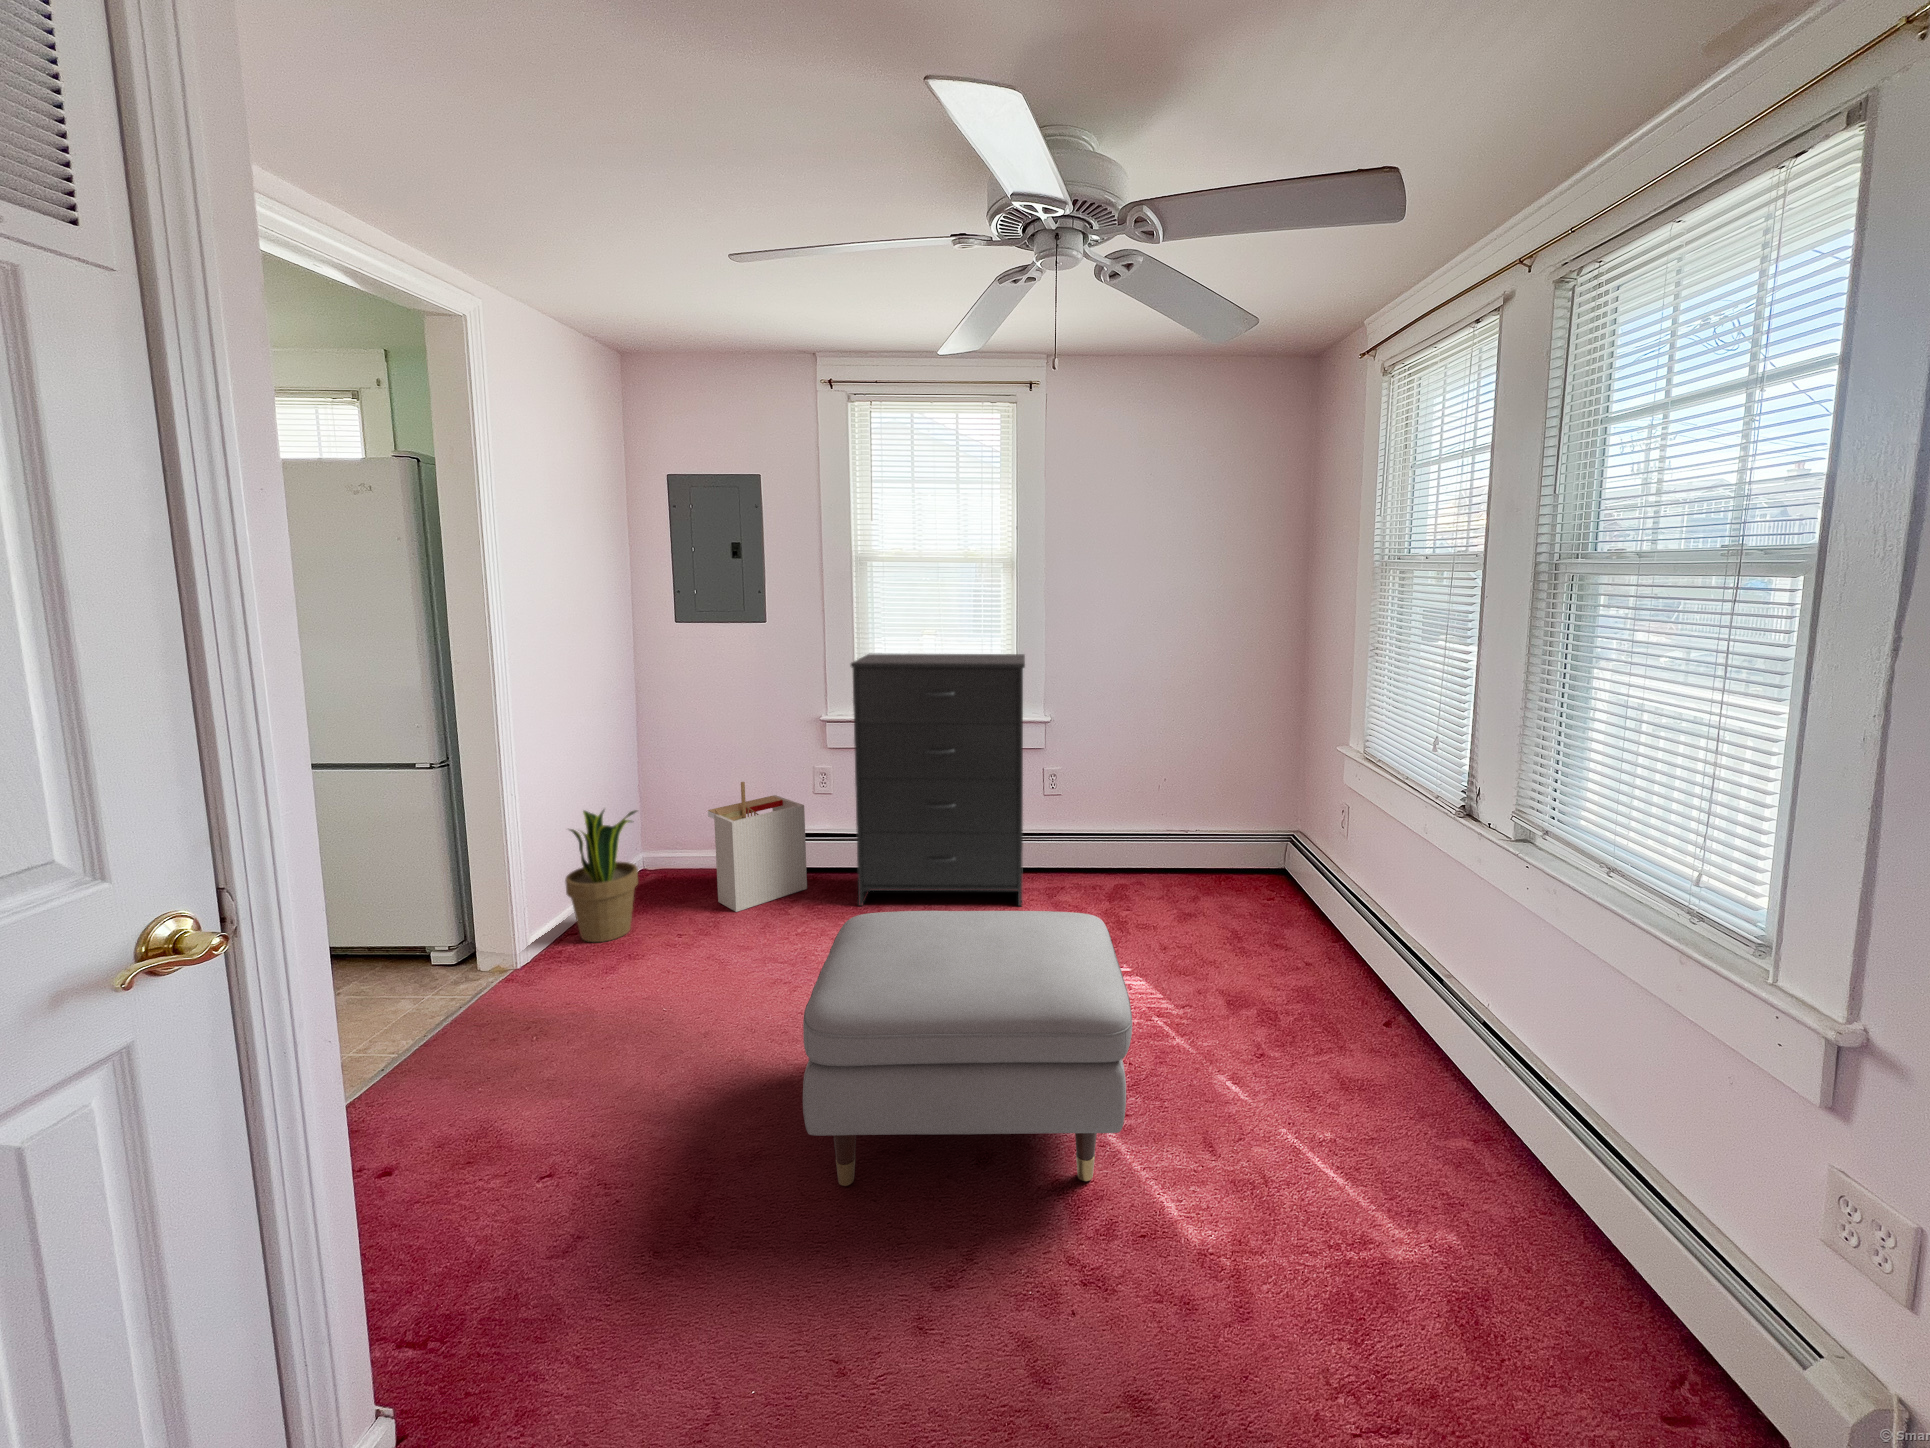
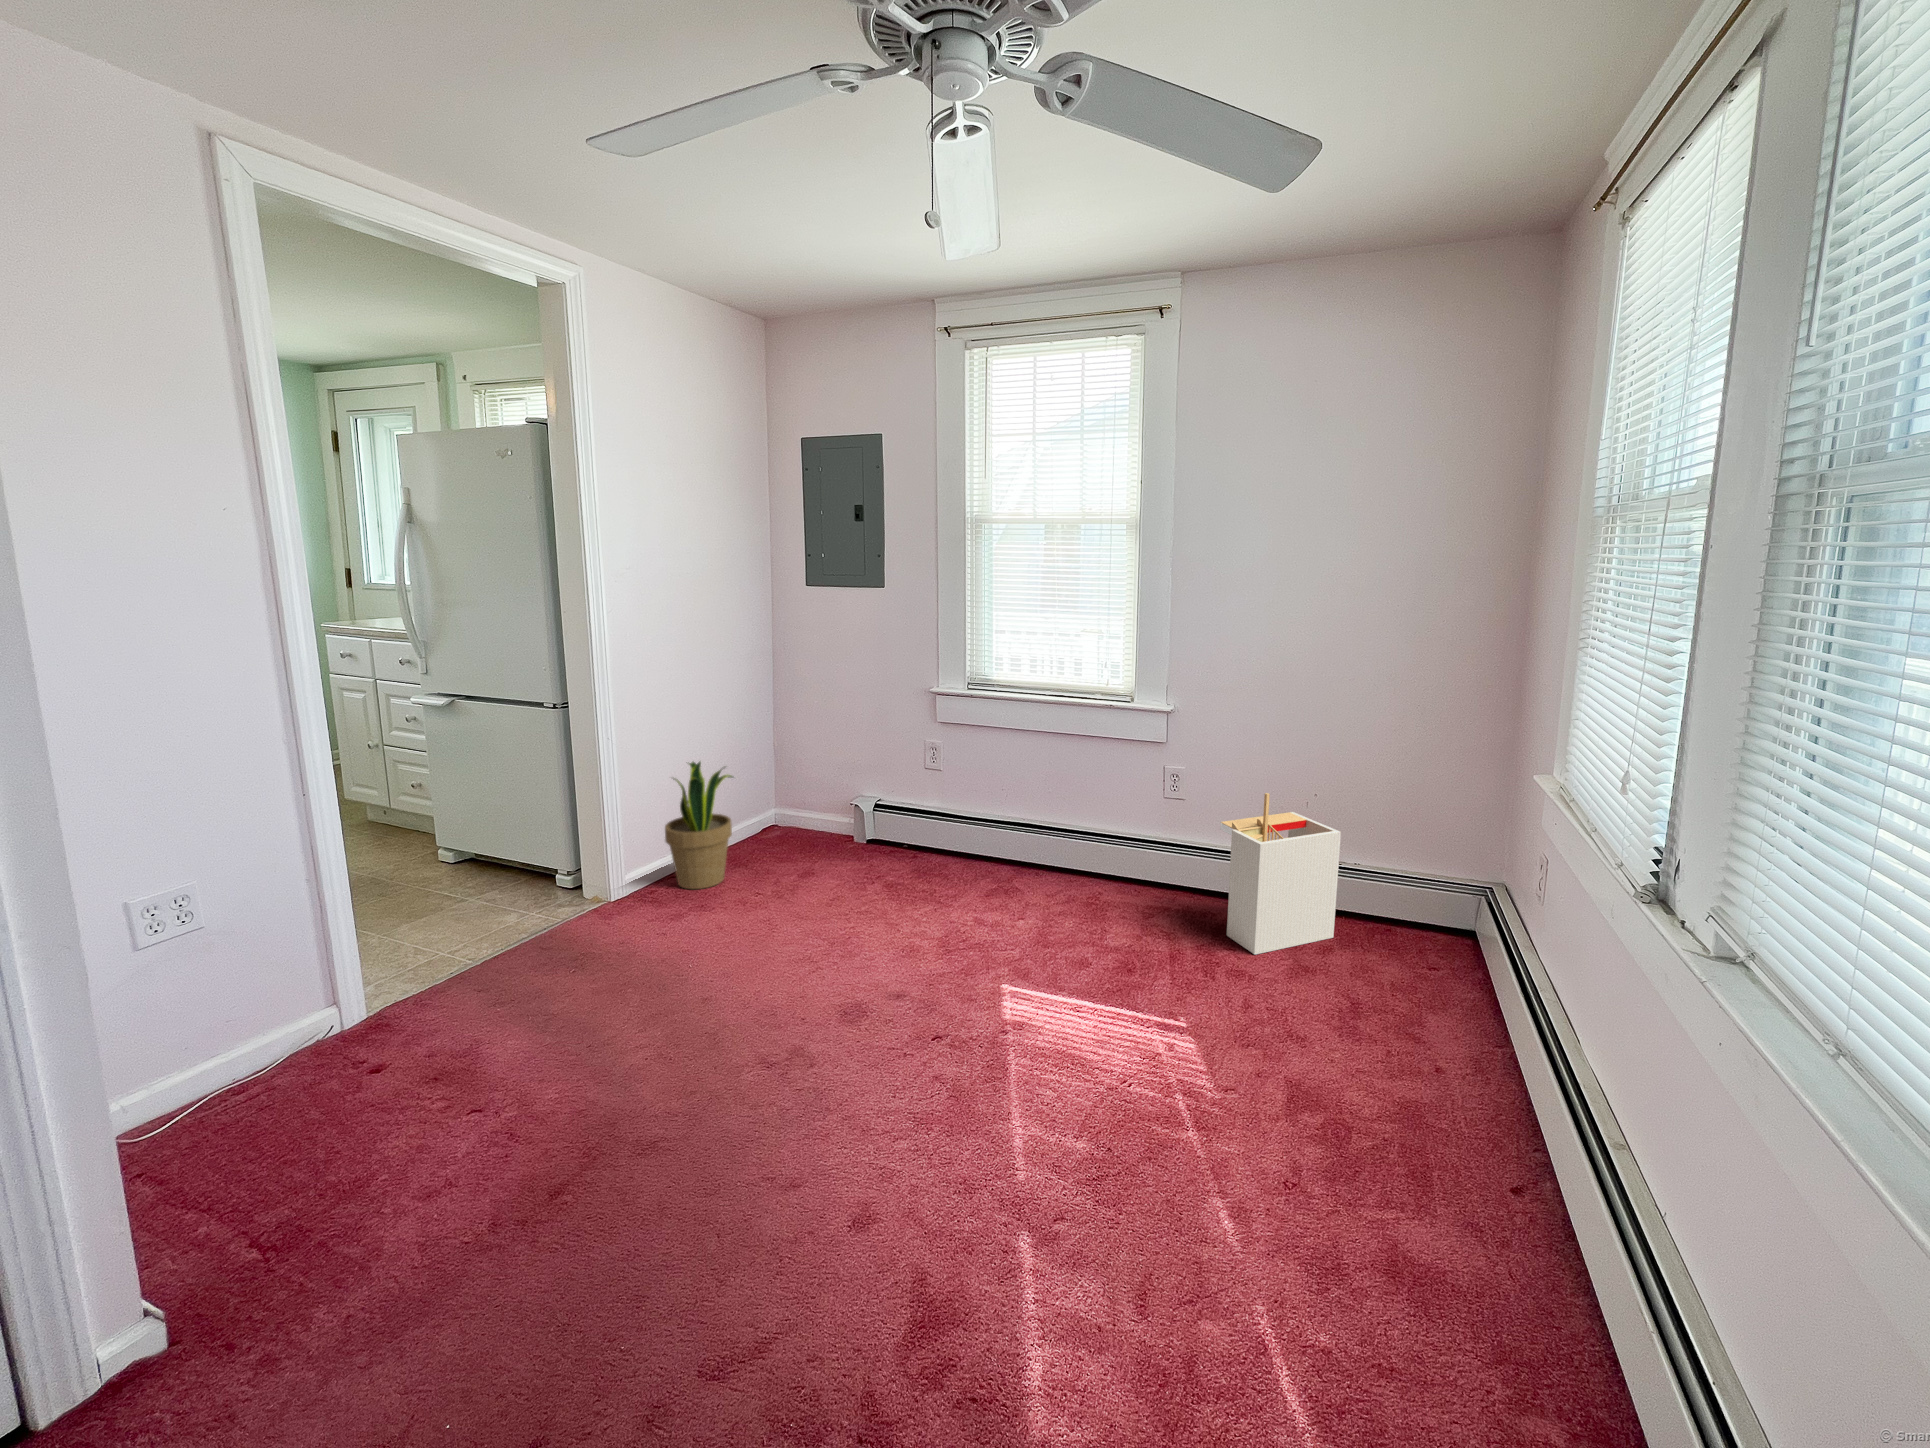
dresser: present [851,654,1025,906] -> none [933,623,1143,923]
storage bin: present [708,782,807,912] -> present [1220,793,1341,955]
ottoman: present [803,911,1132,1186] -> none [646,904,1081,1293]

